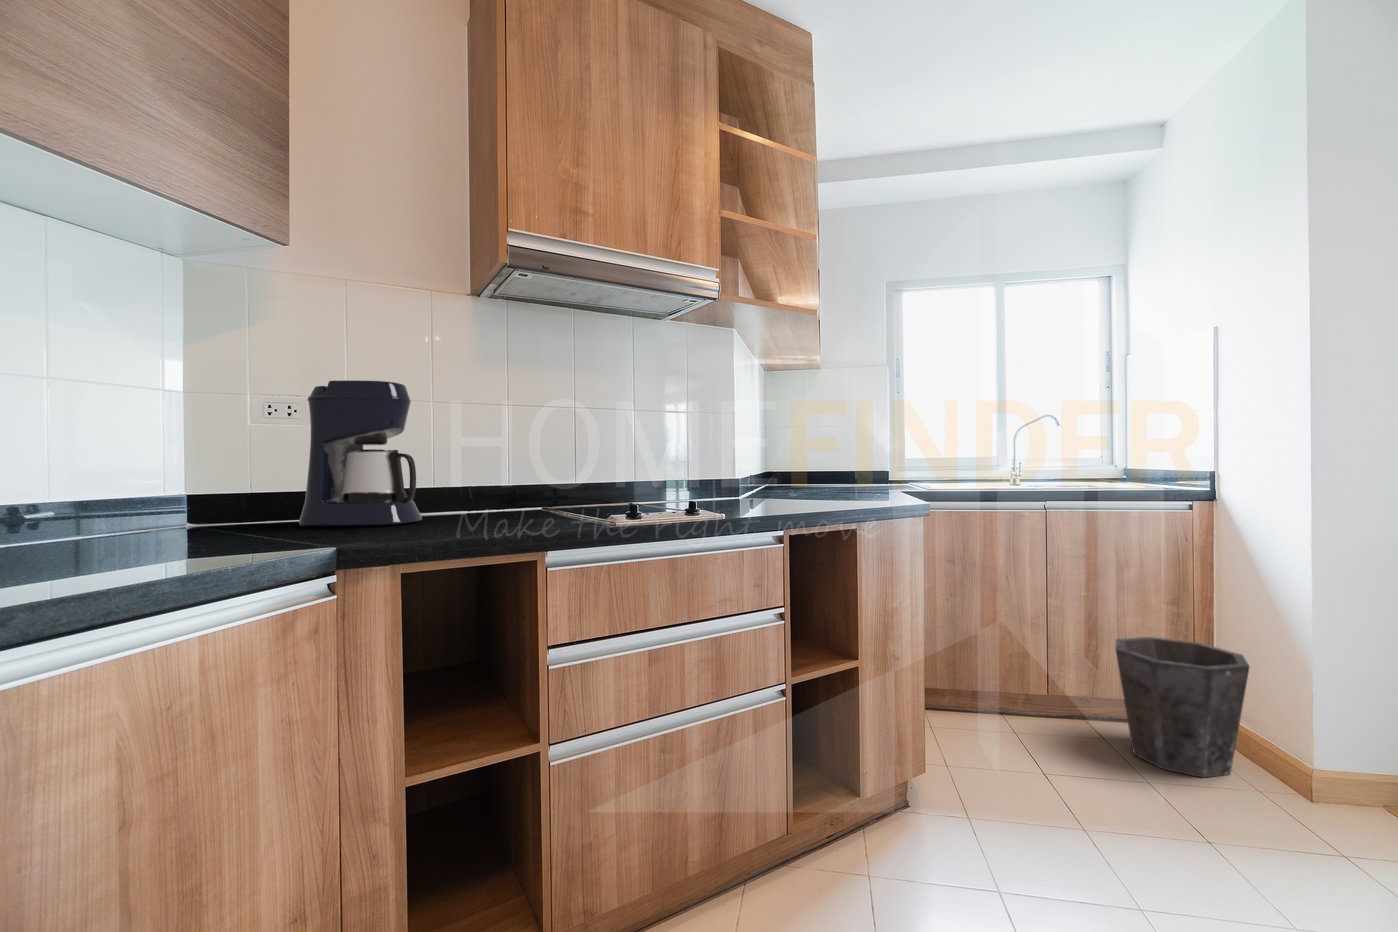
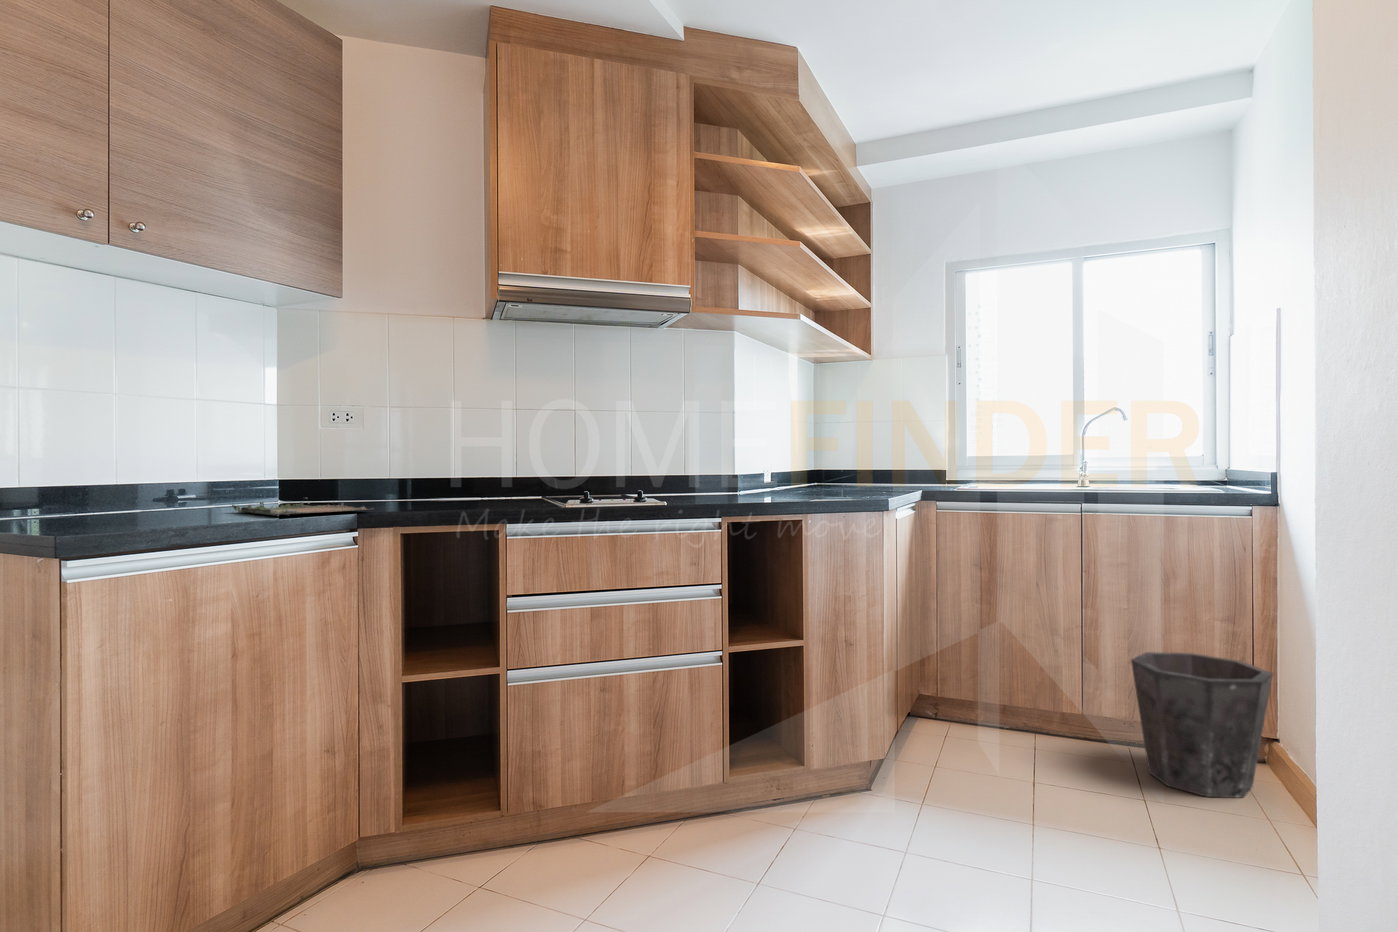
coffee maker: present [299,380,422,526] -> none [351,394,440,504]
tray: none [114,517,359,560] -> present [232,498,371,516]

